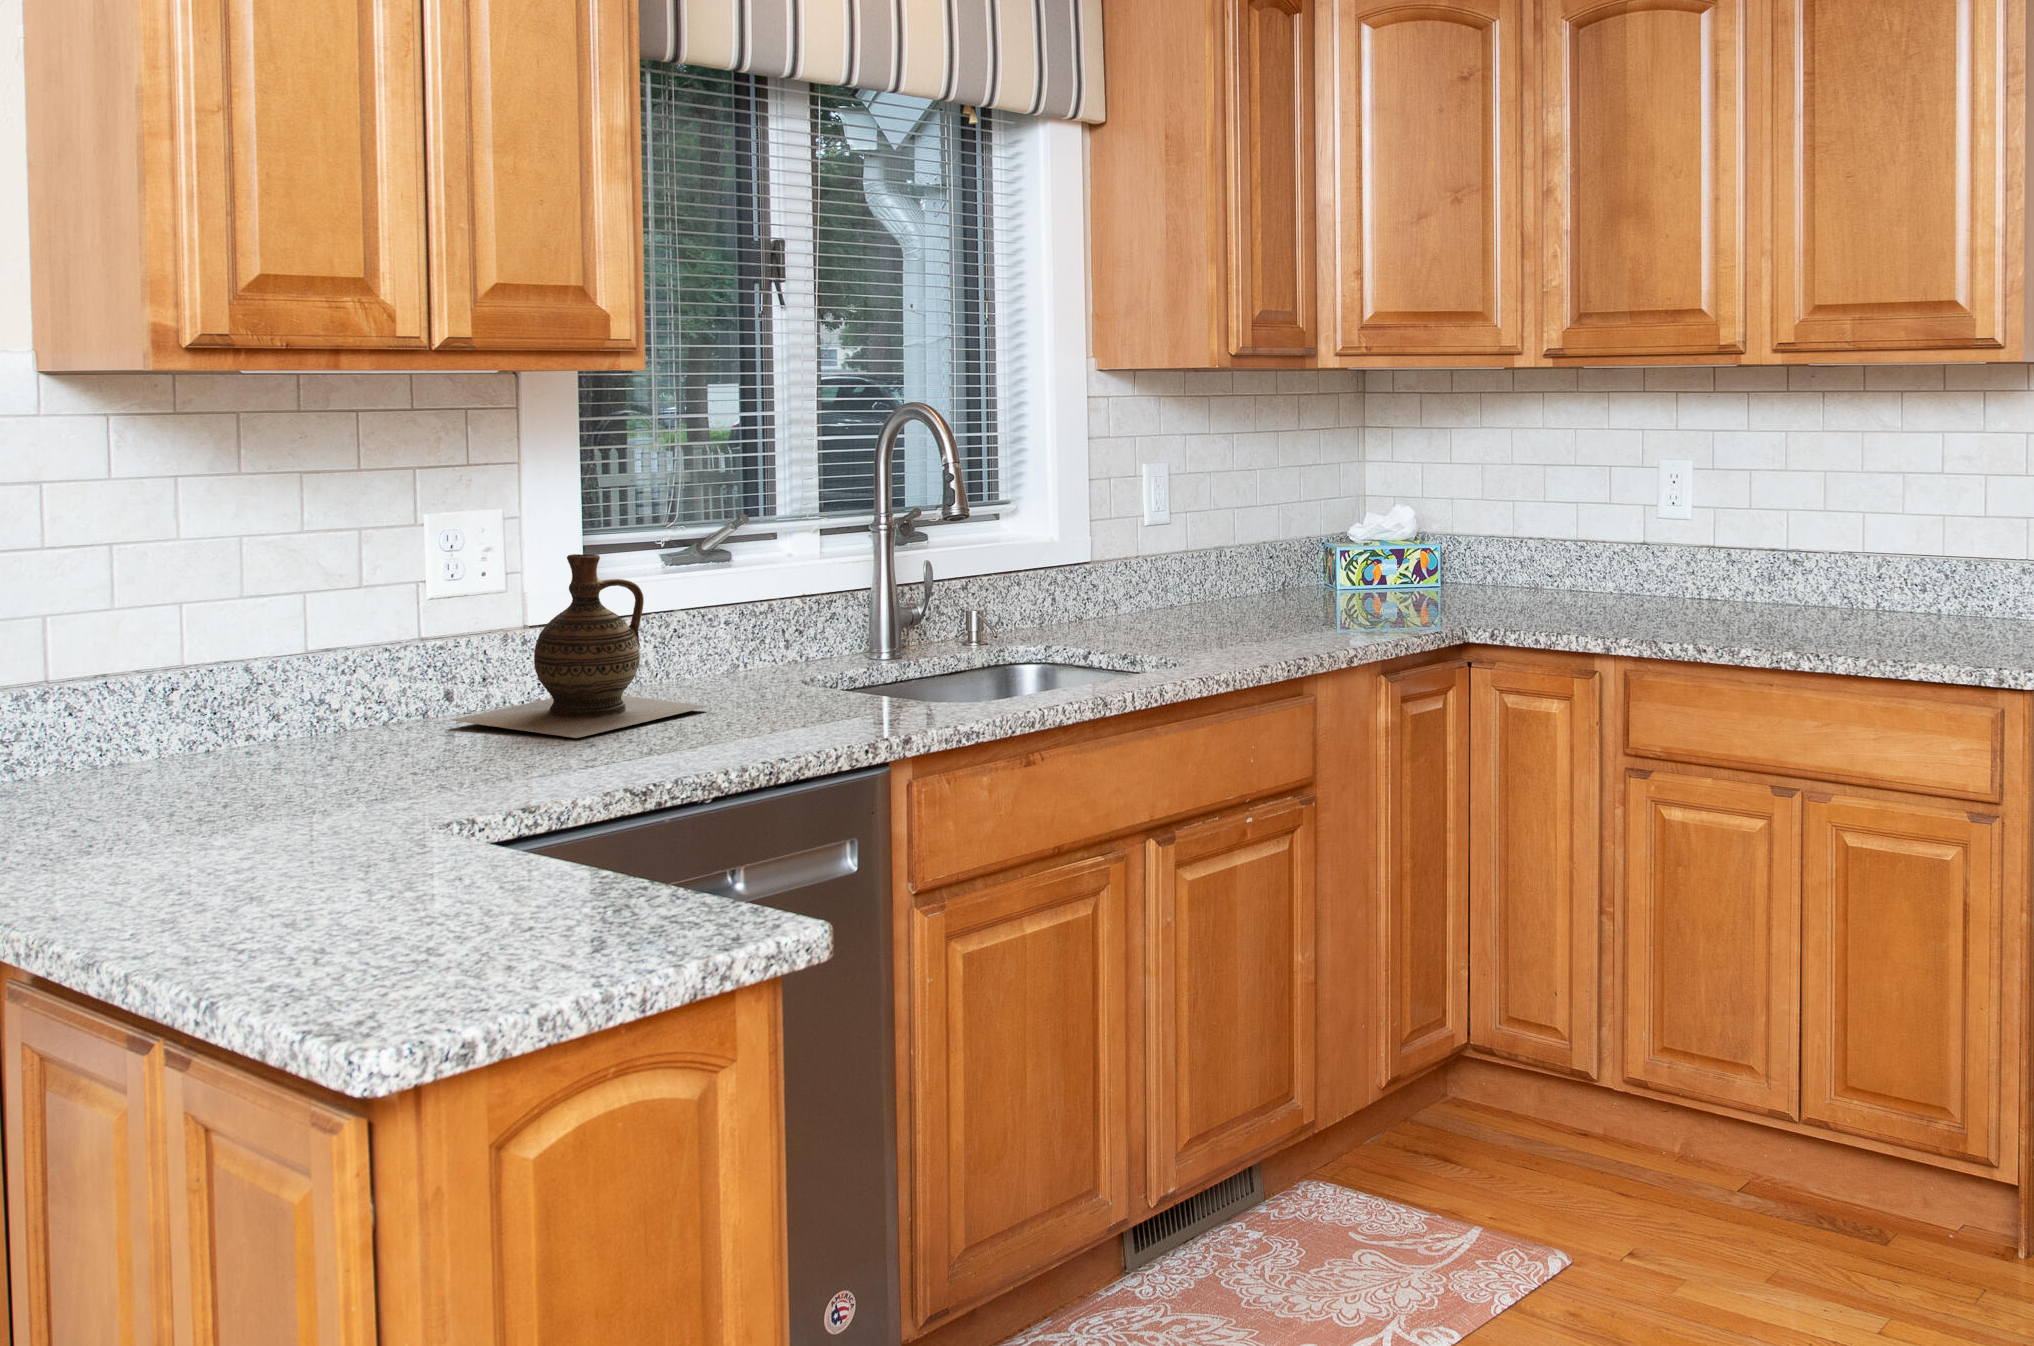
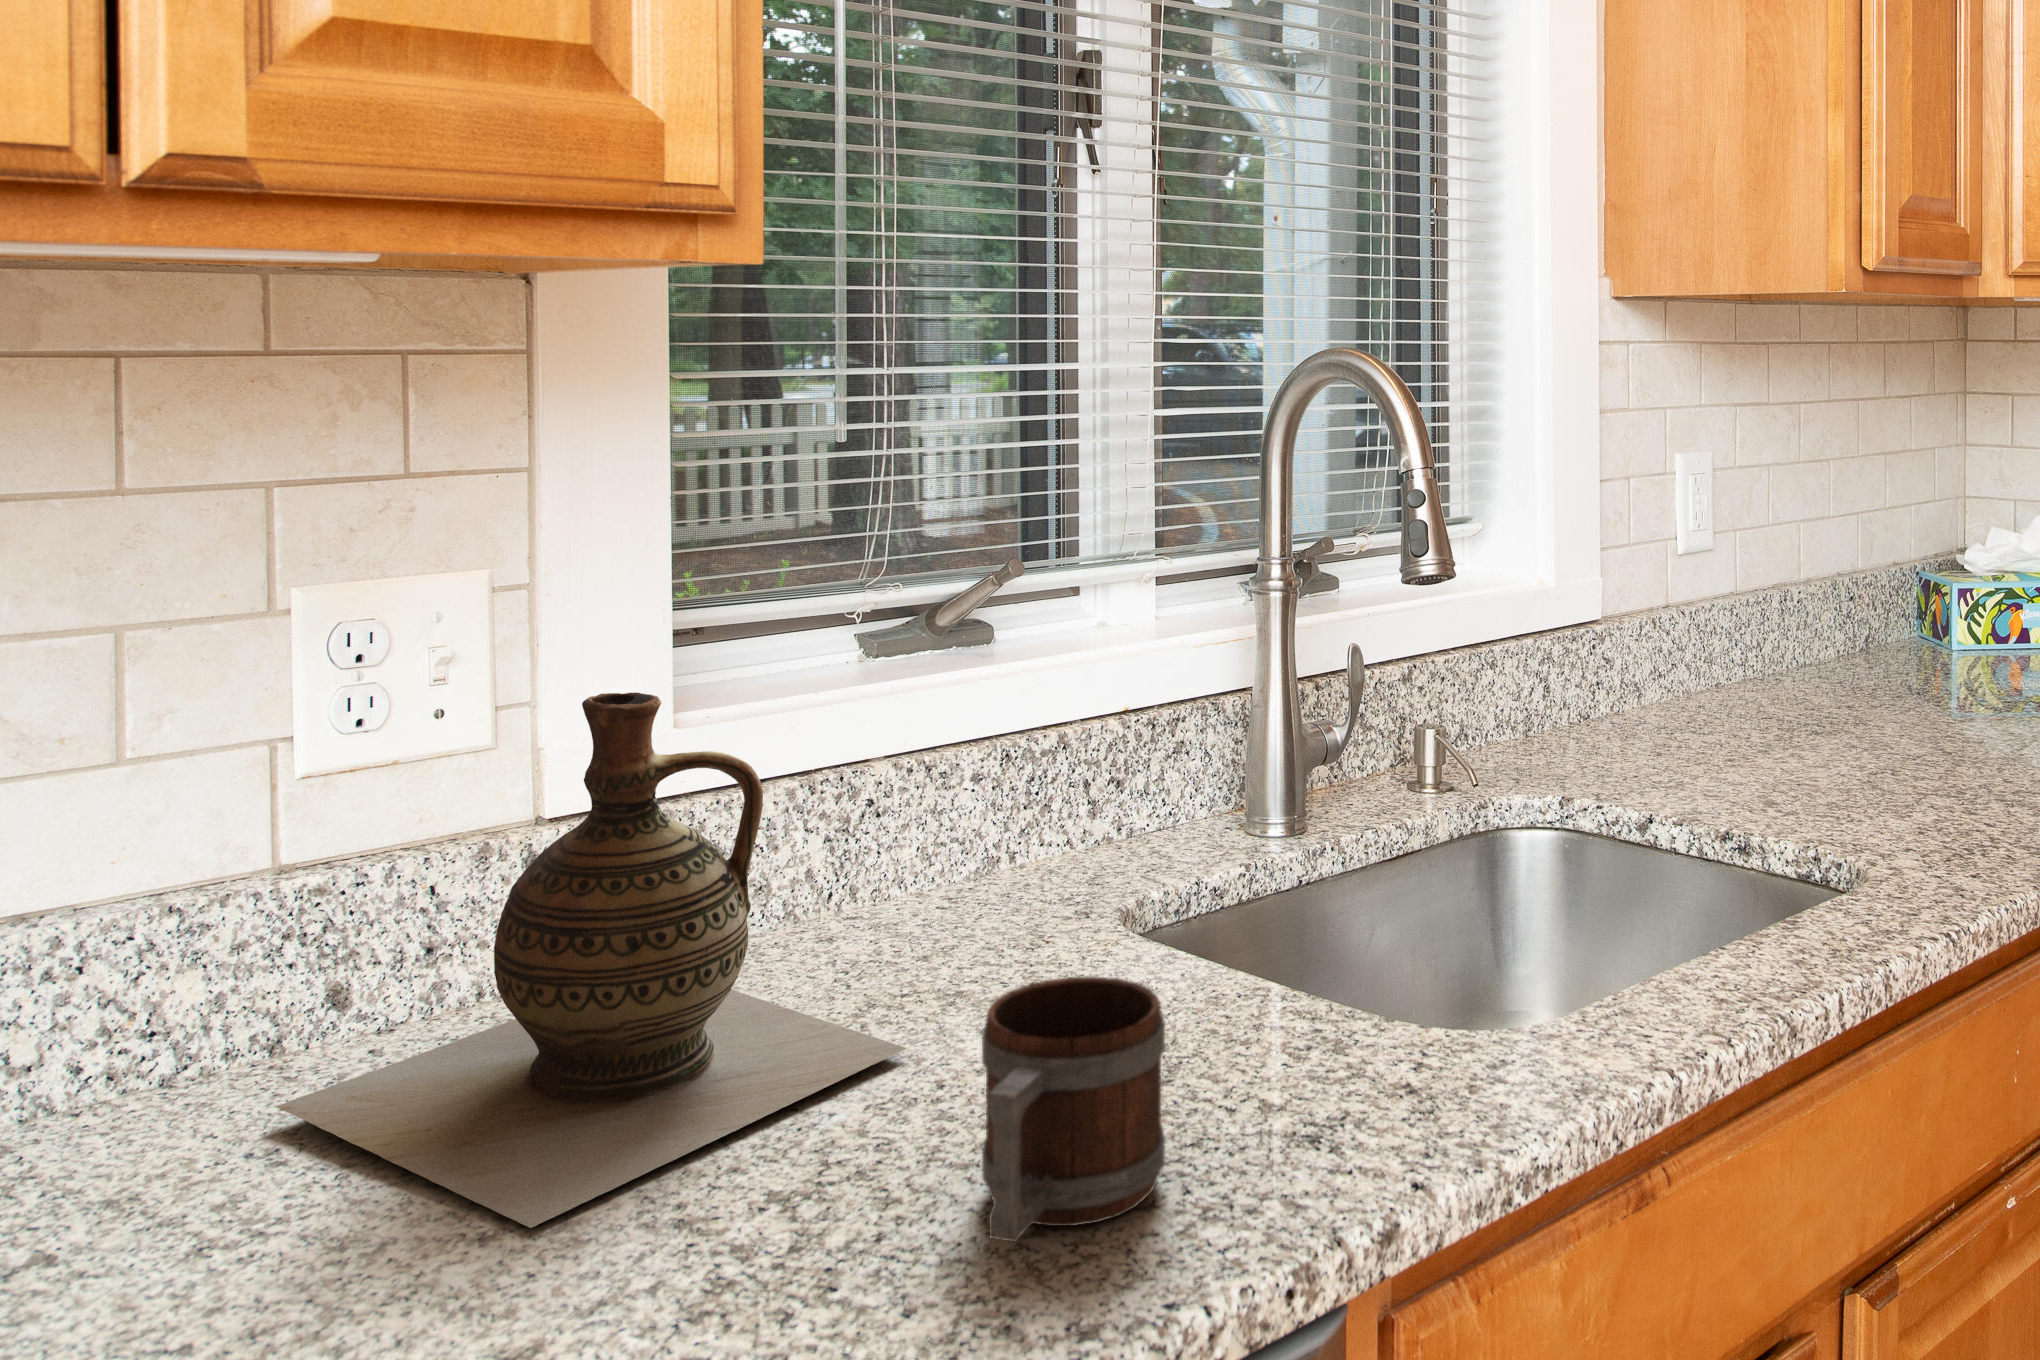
mug: none [748,654,821,733] -> present [982,976,1165,1242]

